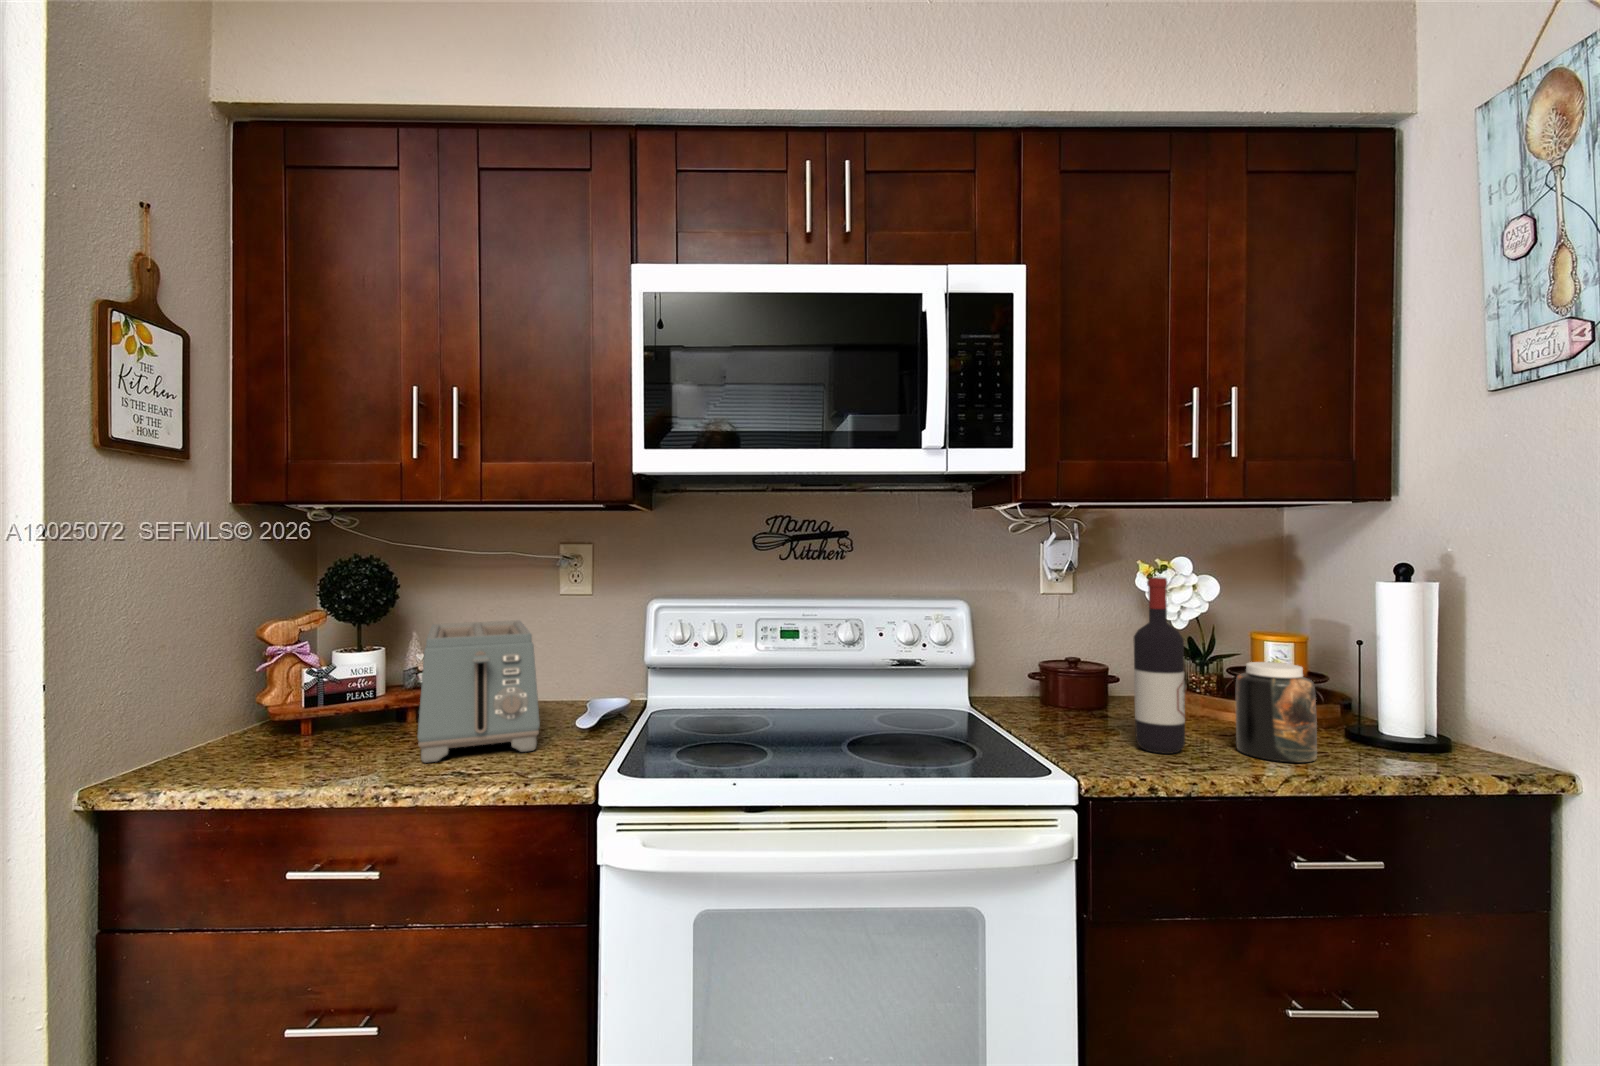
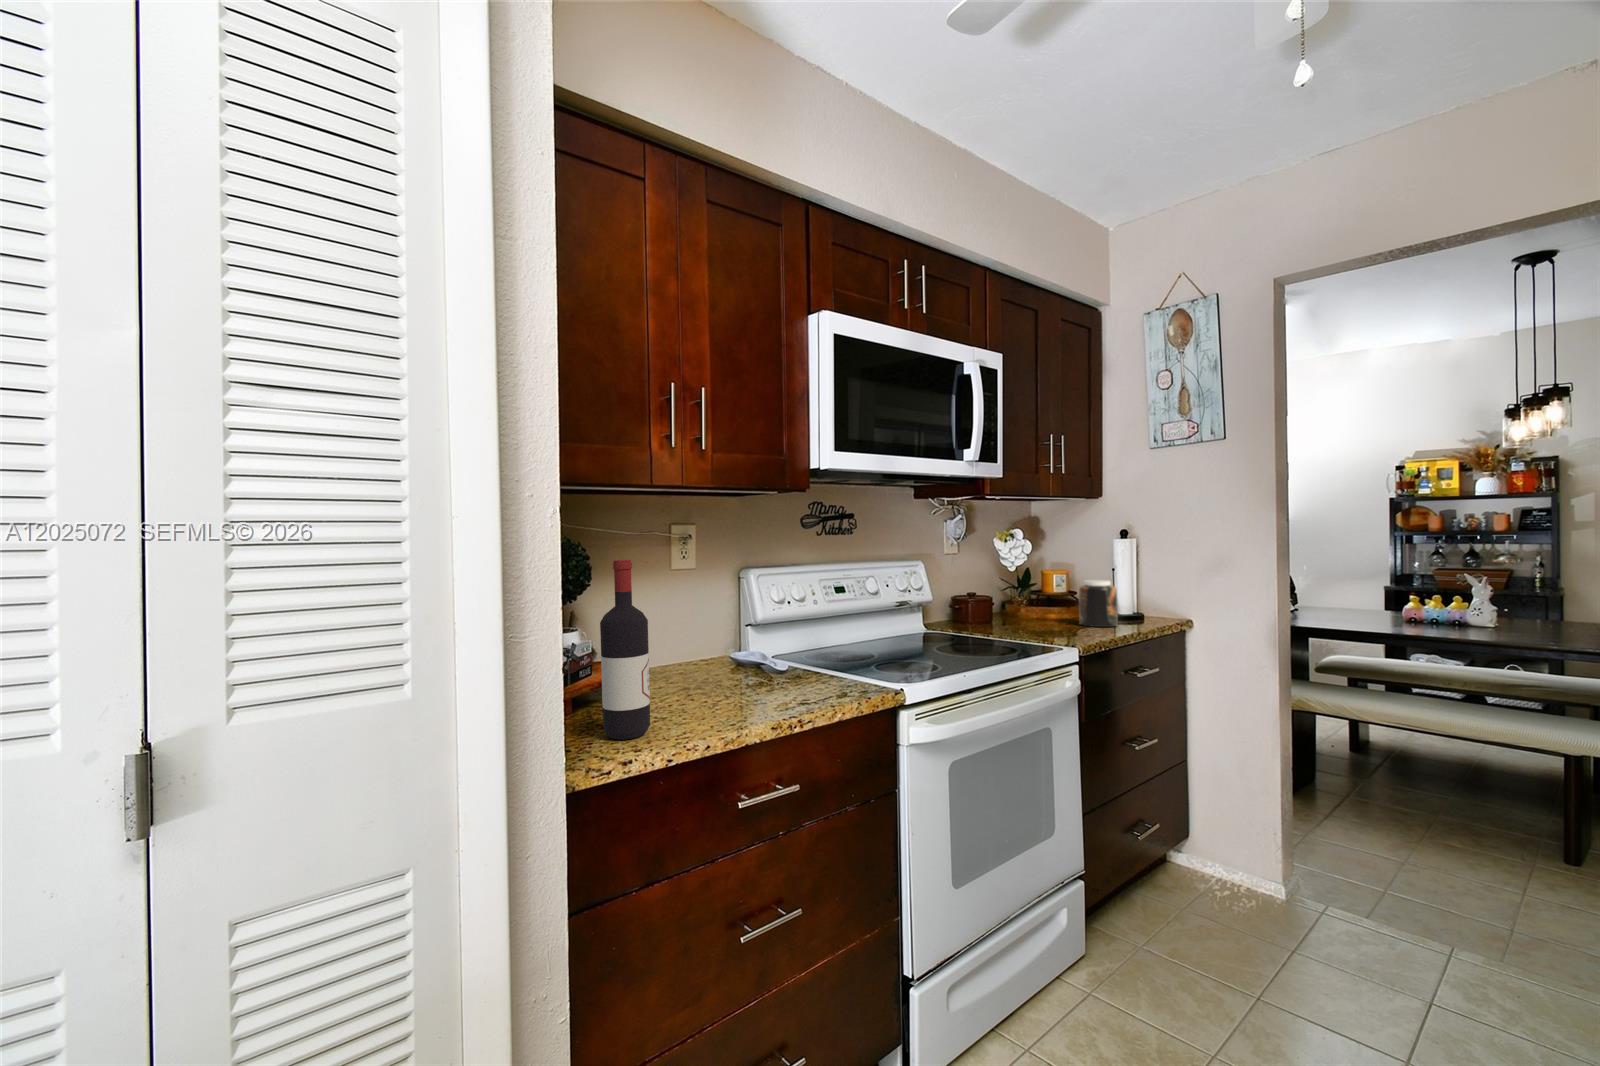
wine bottle: present [1134,577,1185,754] -> present [600,560,650,740]
toaster: present [417,620,540,763] -> none [640,591,802,703]

